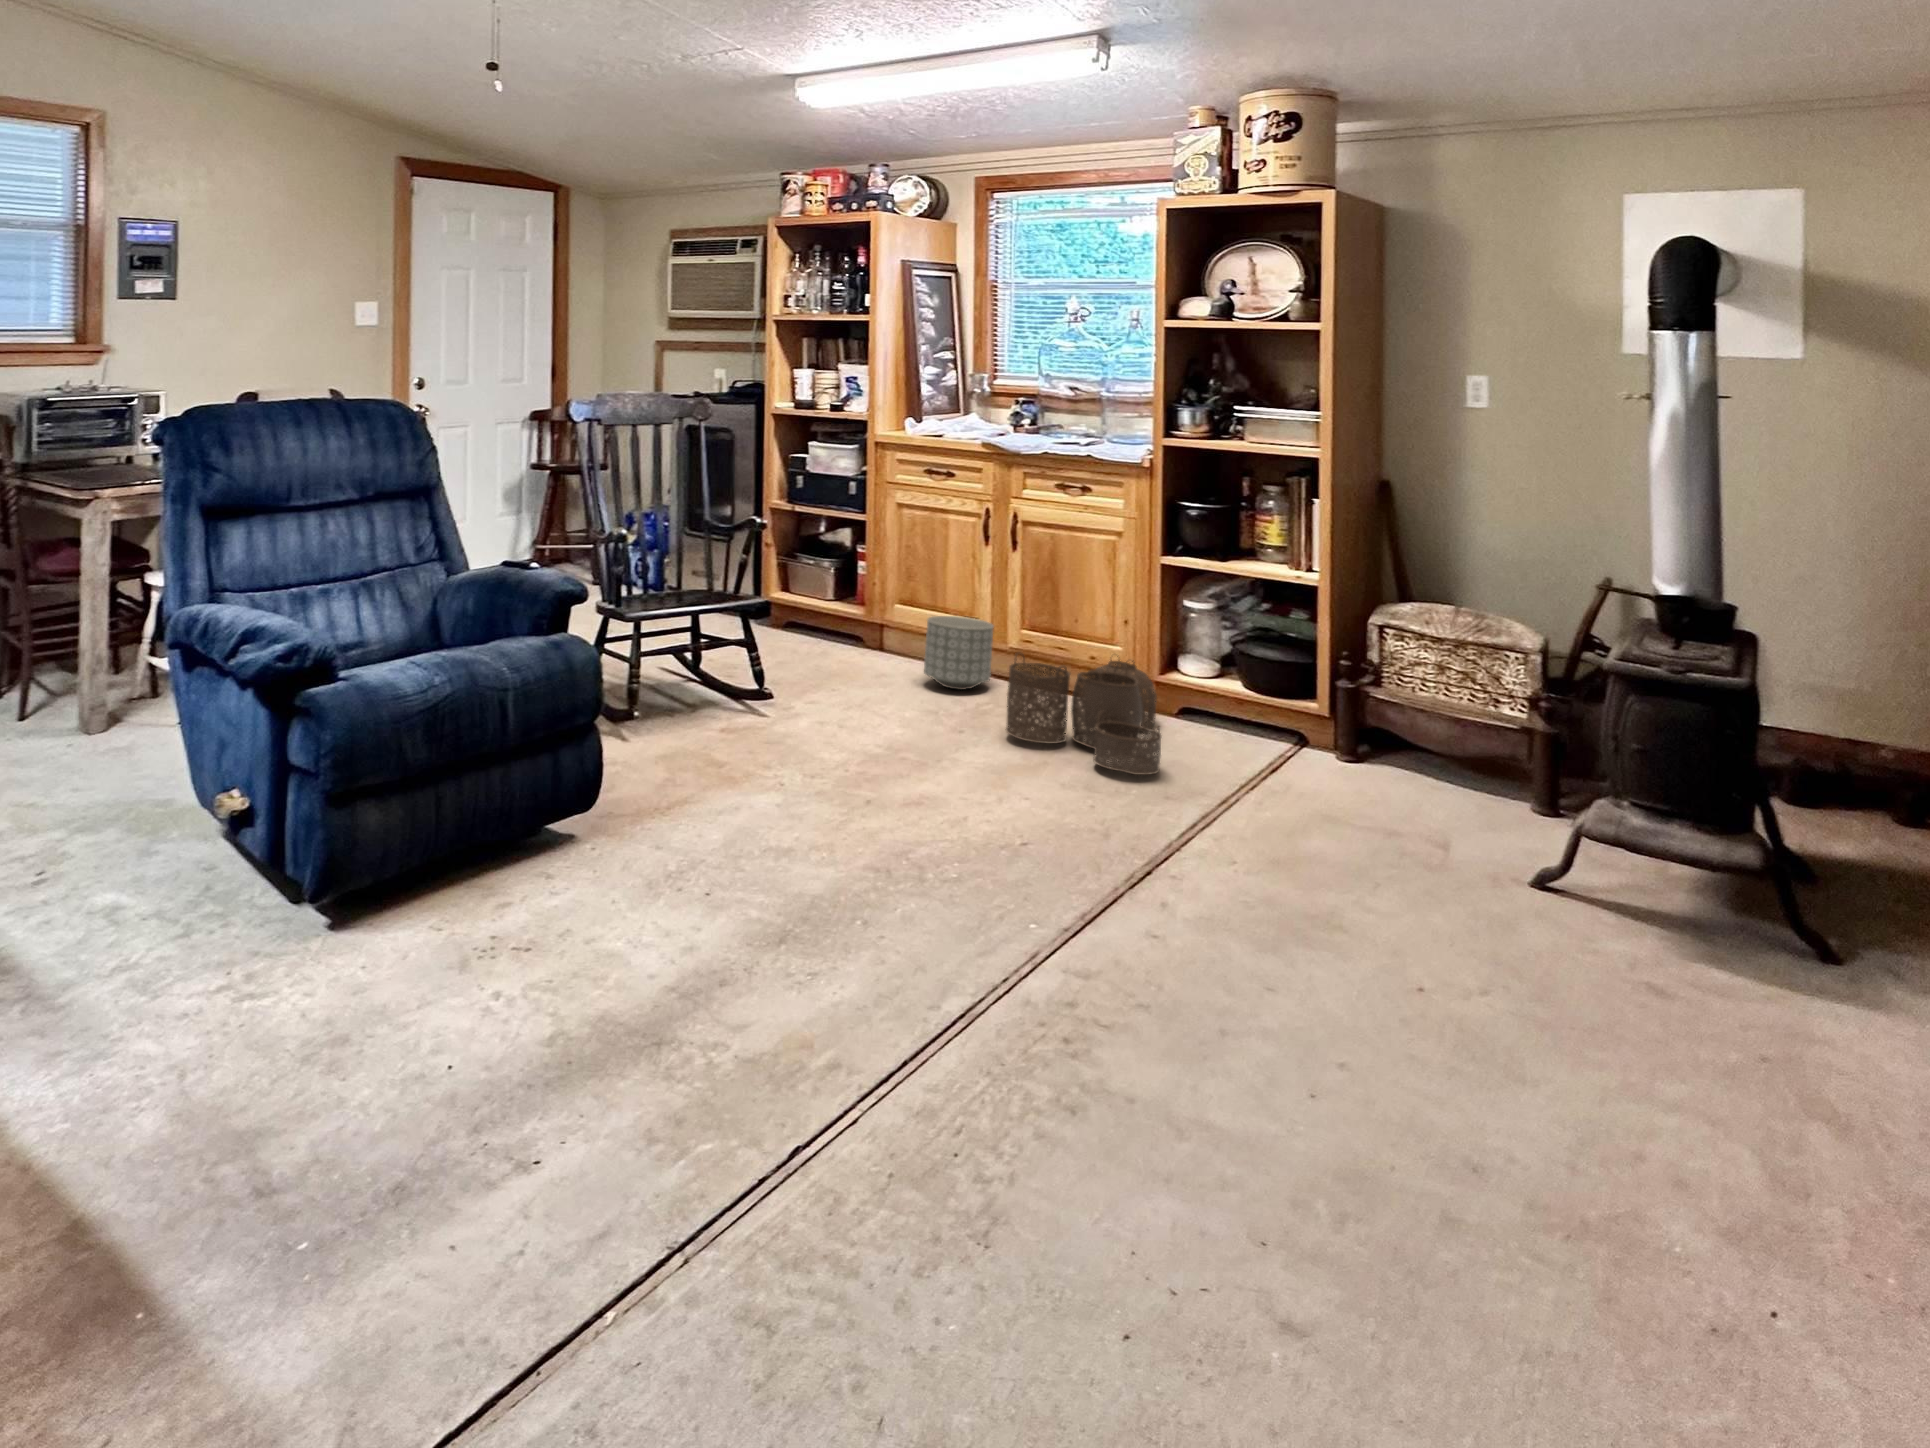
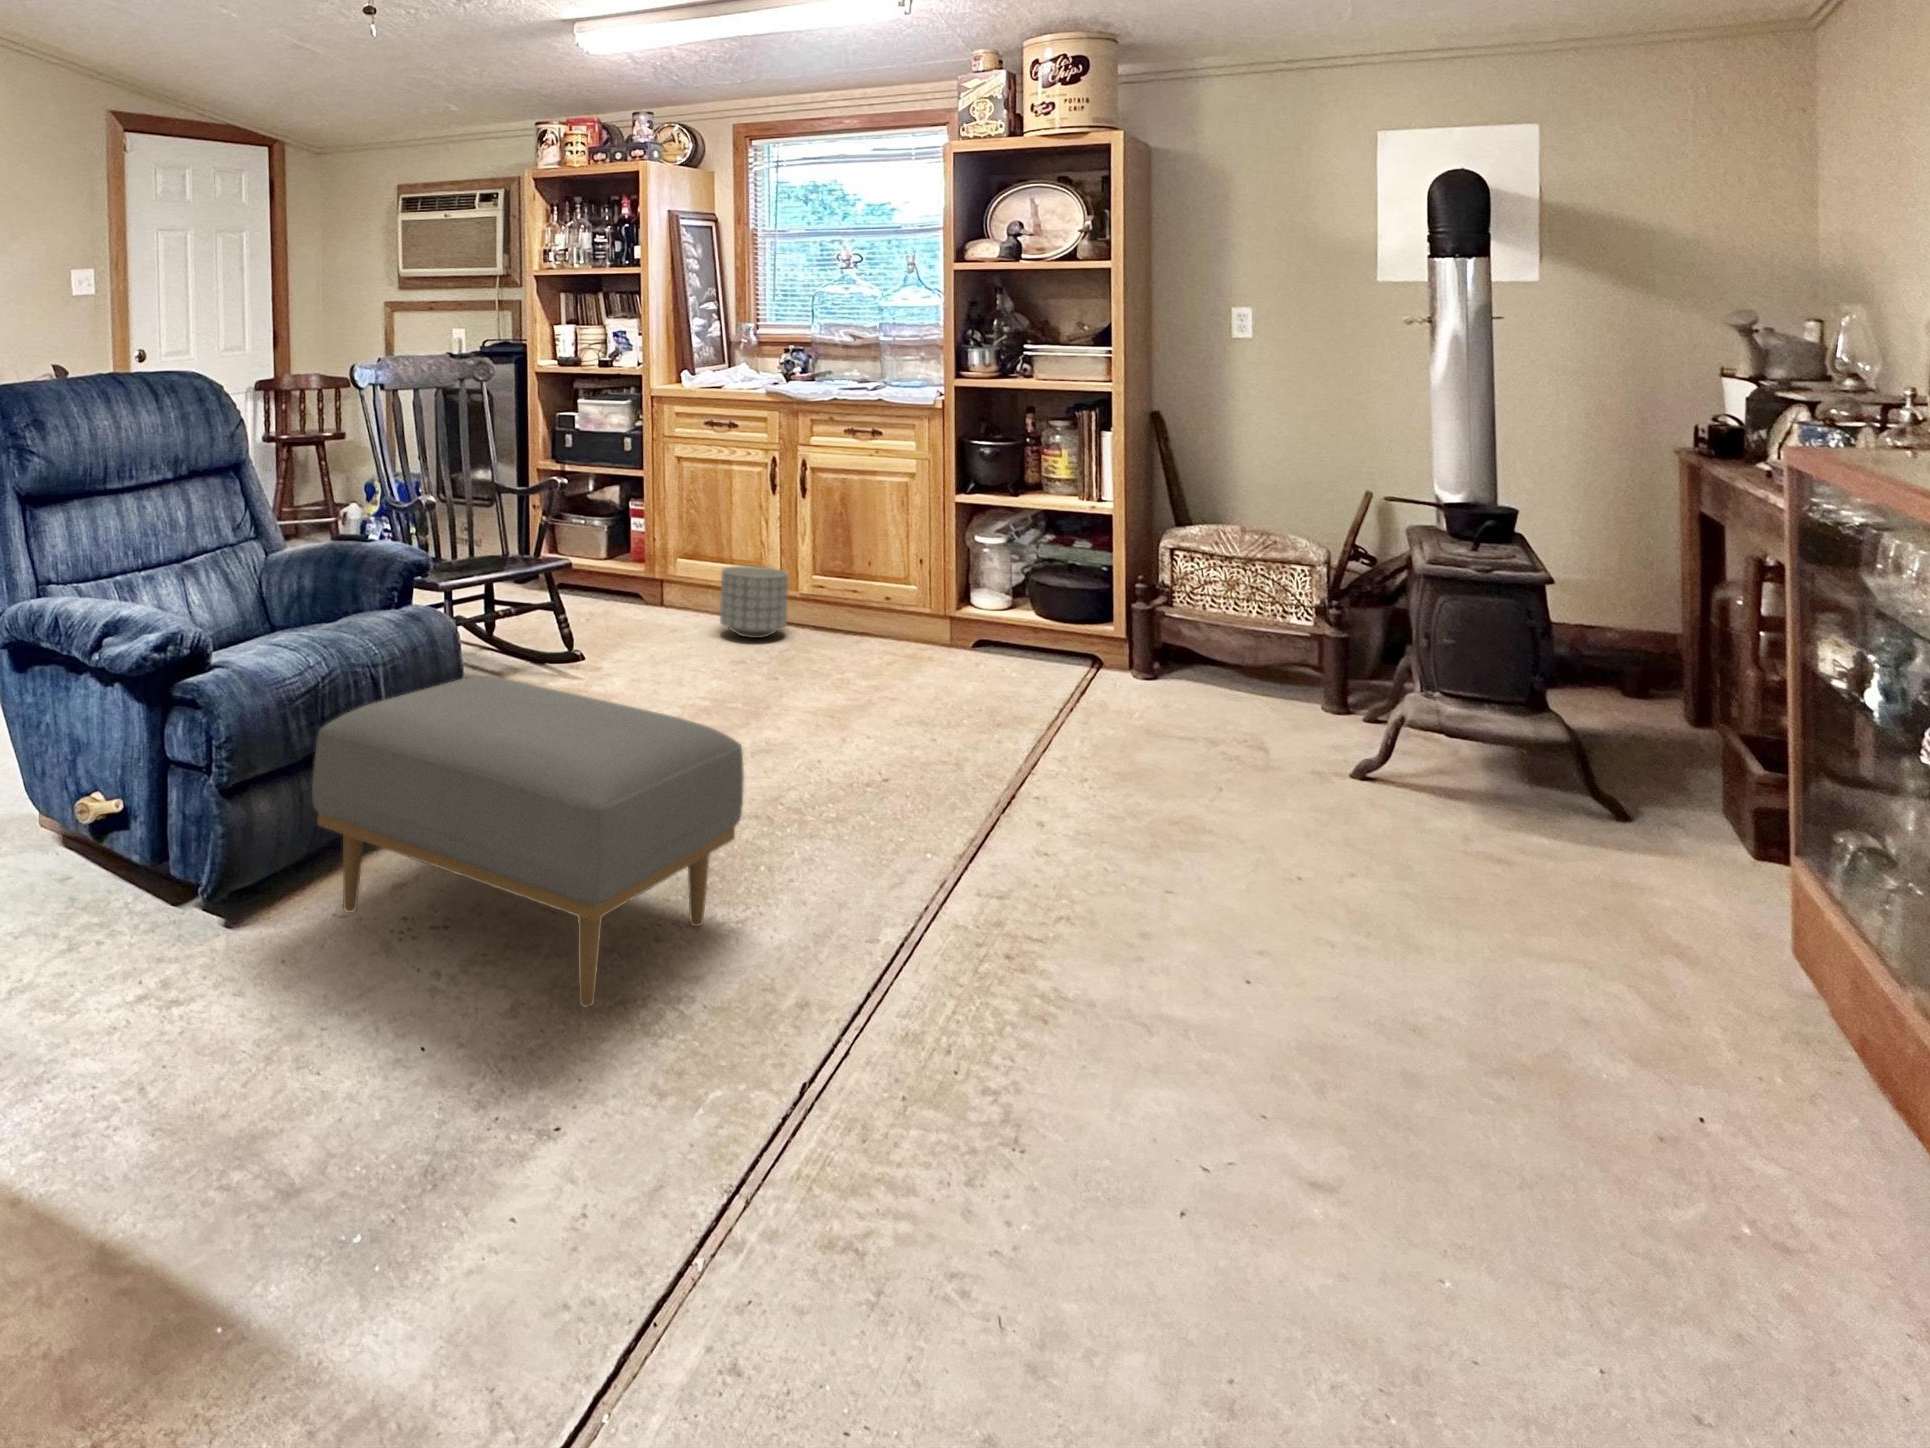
woven basket: present [1006,653,1161,775] -> none [823,592,983,706]
ottoman: none [408,705,823,1047] -> present [312,676,744,1007]

